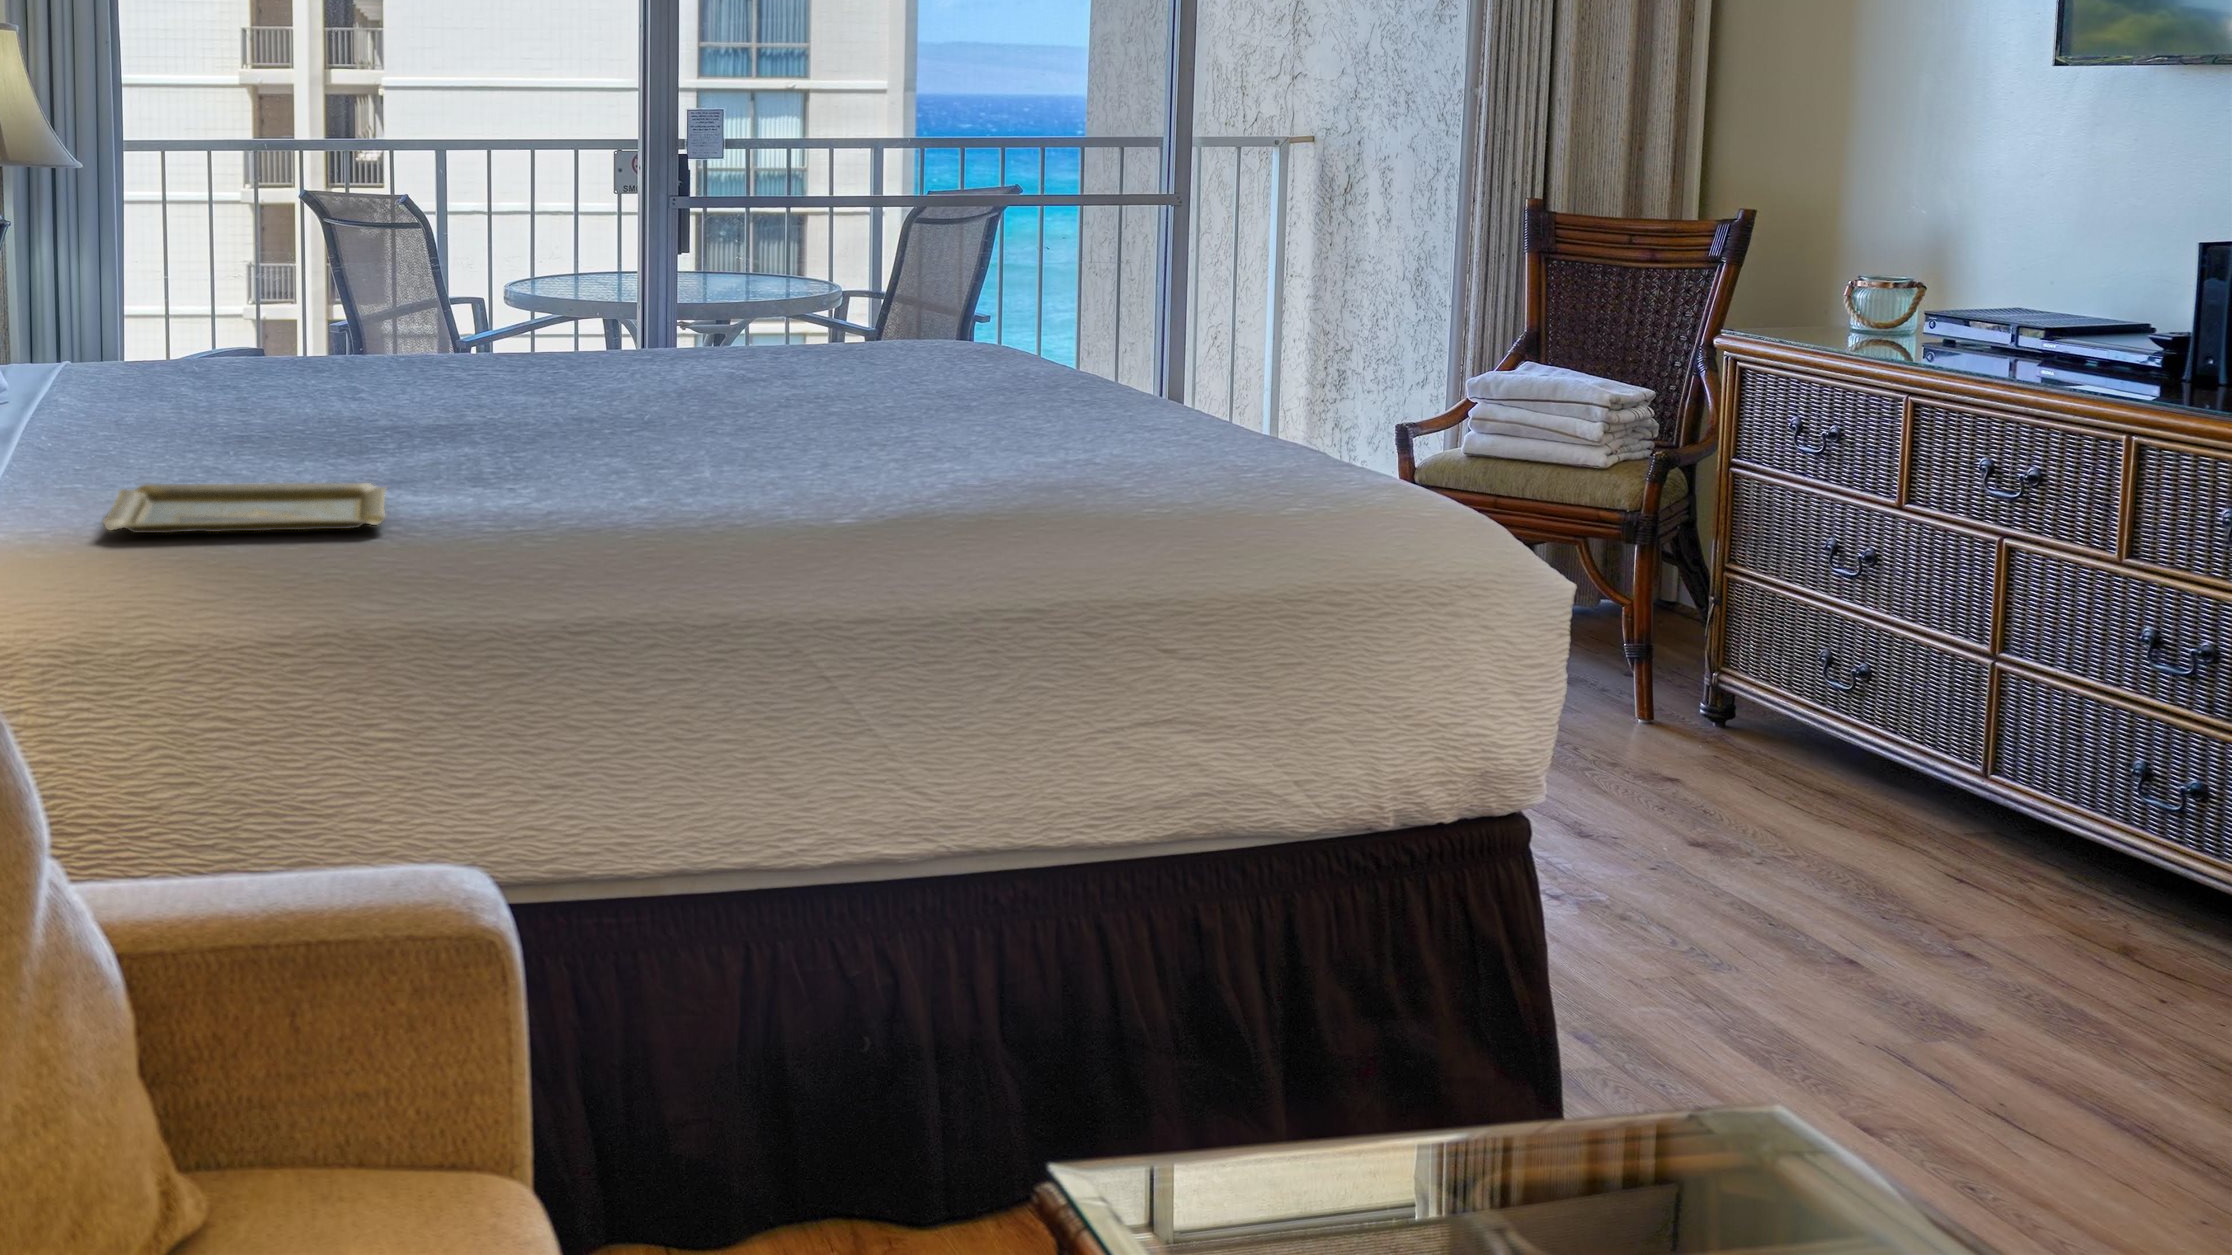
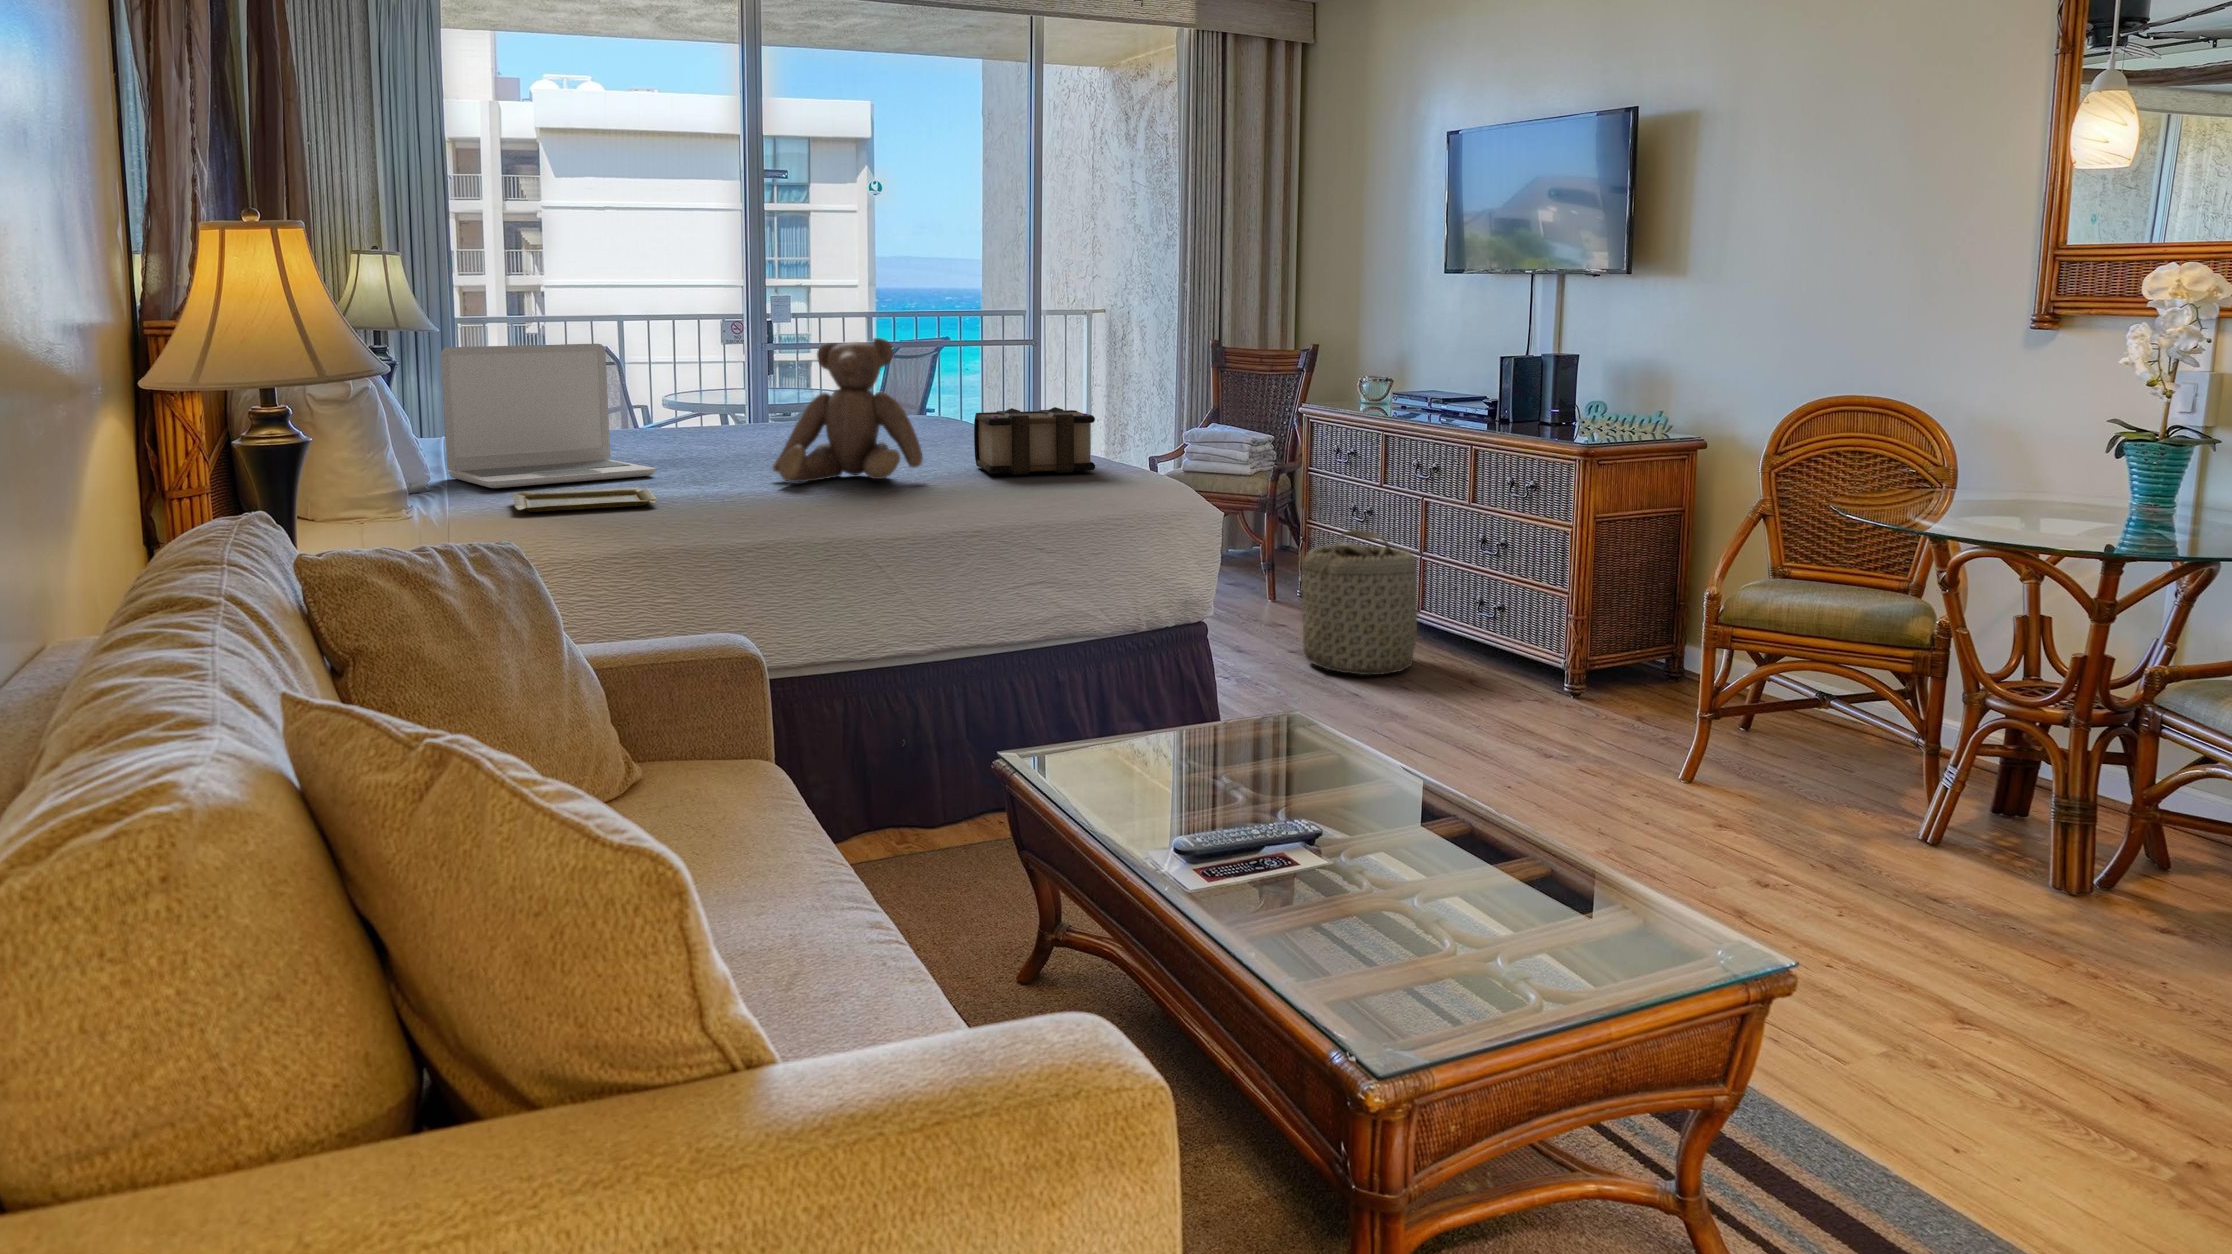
laptop: none [60,192,434,467] -> present [441,344,656,488]
teddy bear: none [644,194,944,486] -> present [772,338,923,482]
book: none [1058,344,1314,485] -> present [974,407,1095,474]
basket: none [1724,599,1988,906] -> present [1302,530,1418,675]

